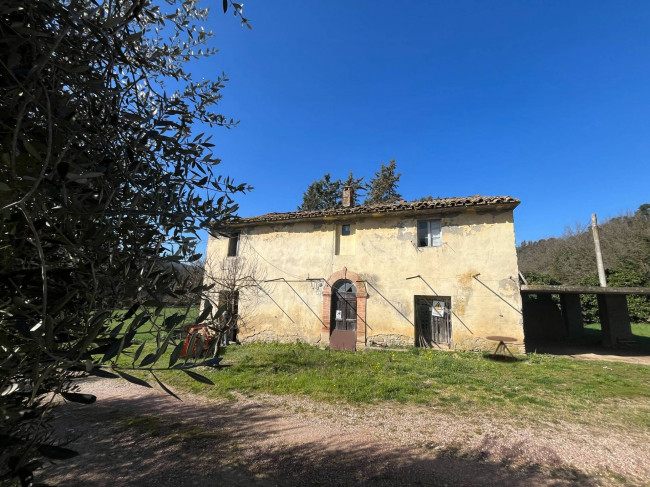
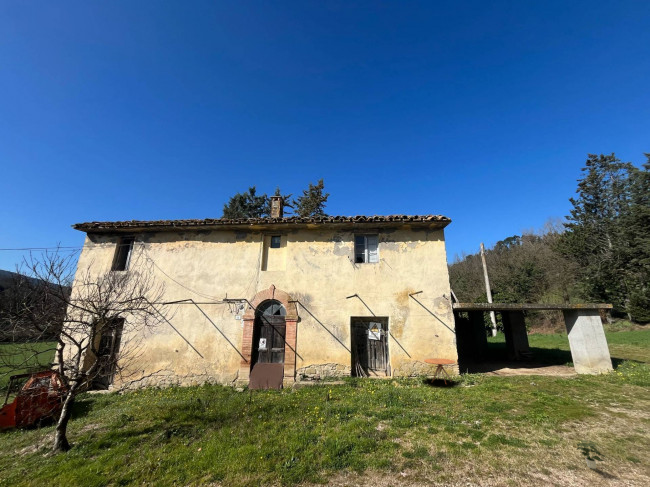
potted plant: none [601,407,629,431] -> present [577,440,605,469]

